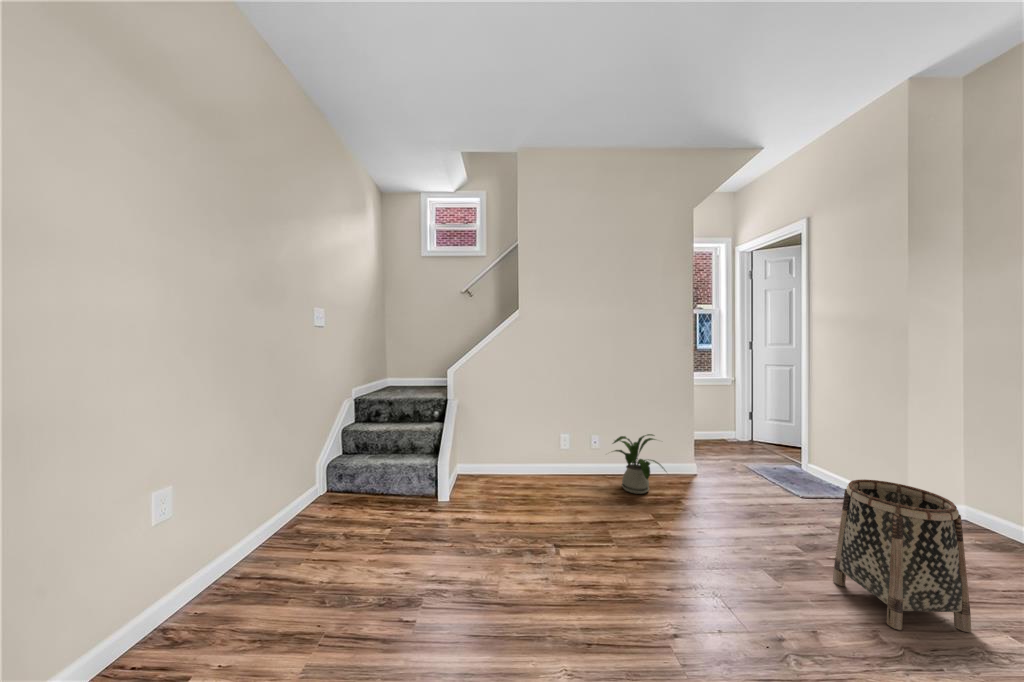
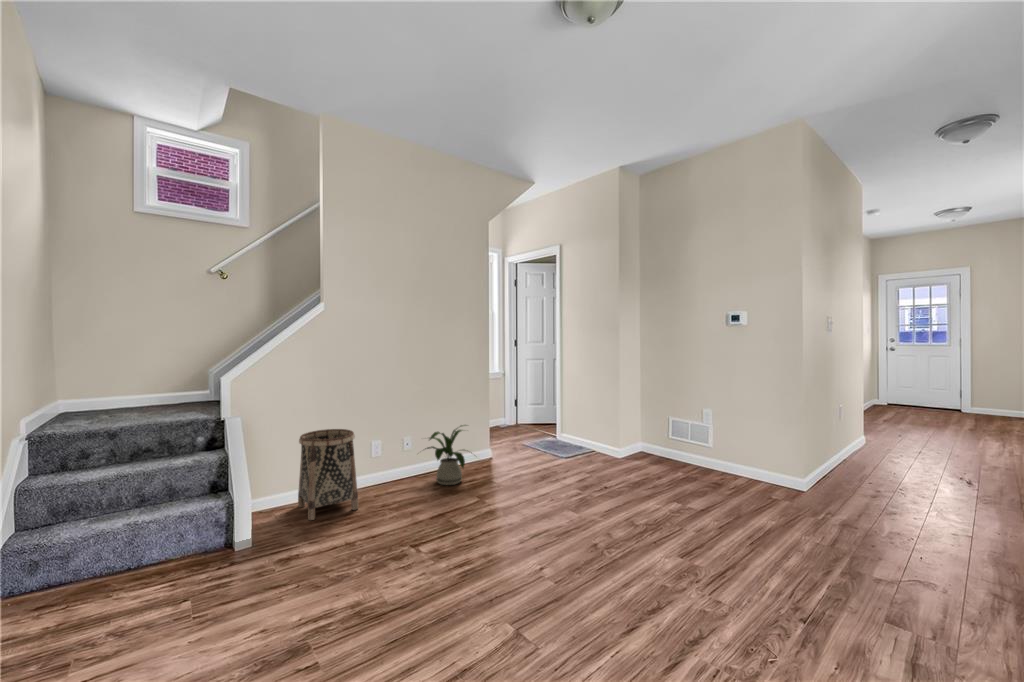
basket: present [833,479,971,632] -> present [298,429,358,520]

